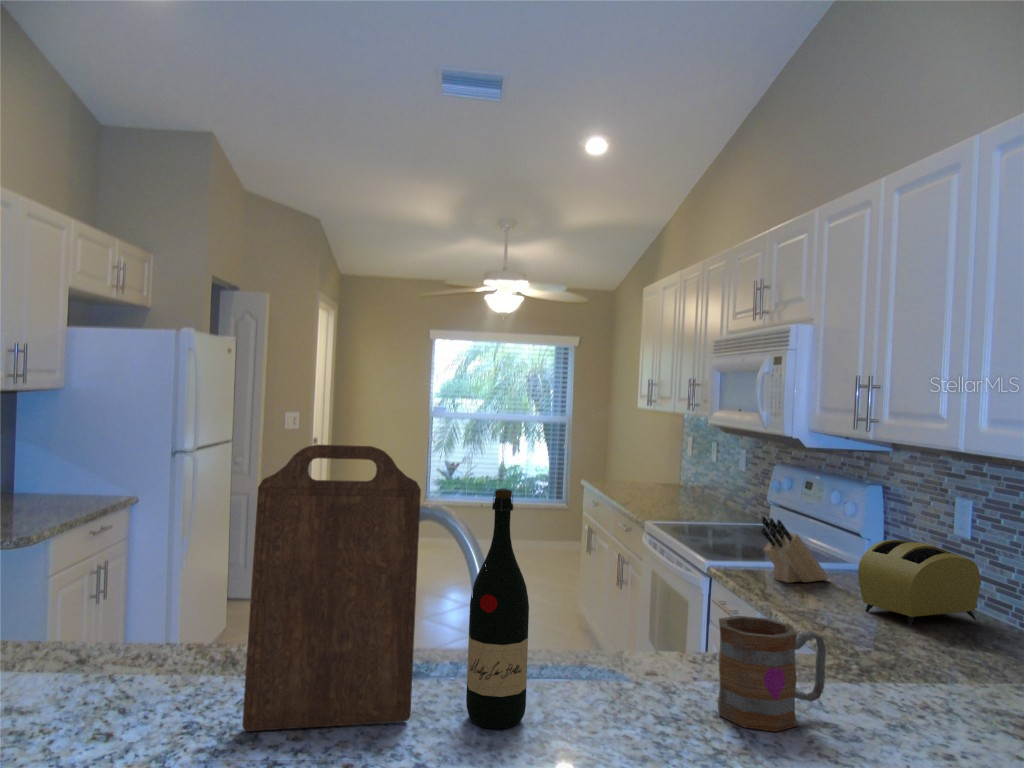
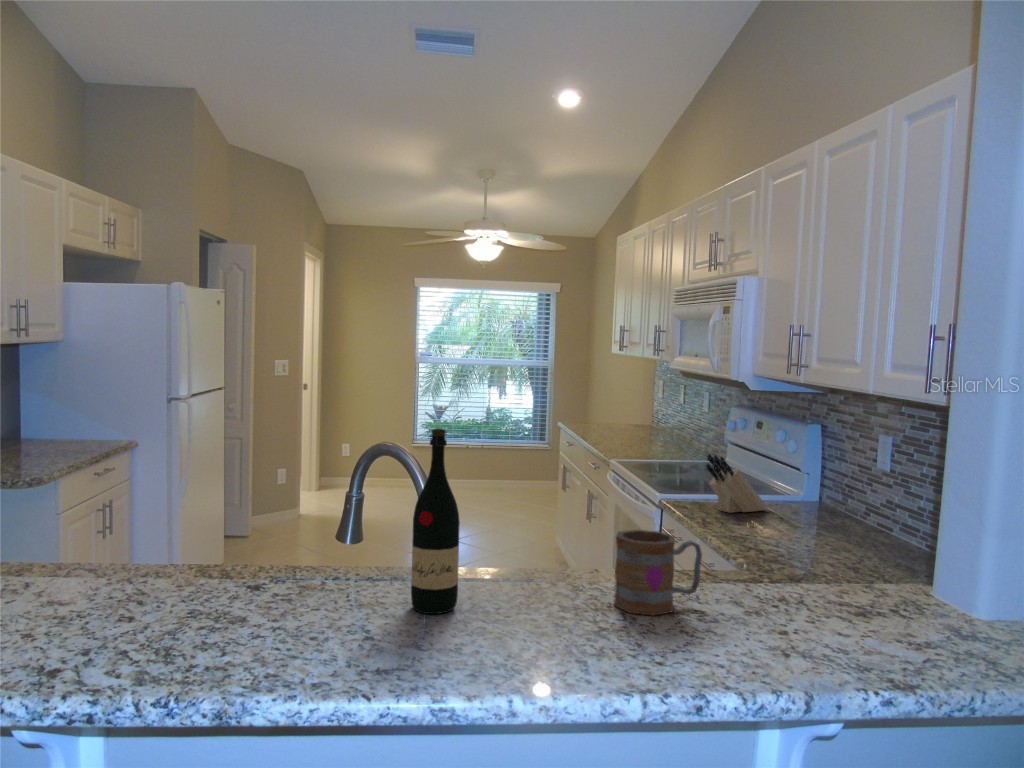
cutting board: present [242,445,421,731] -> none [234,394,371,616]
toaster: present [858,540,980,626] -> none [785,474,891,547]

